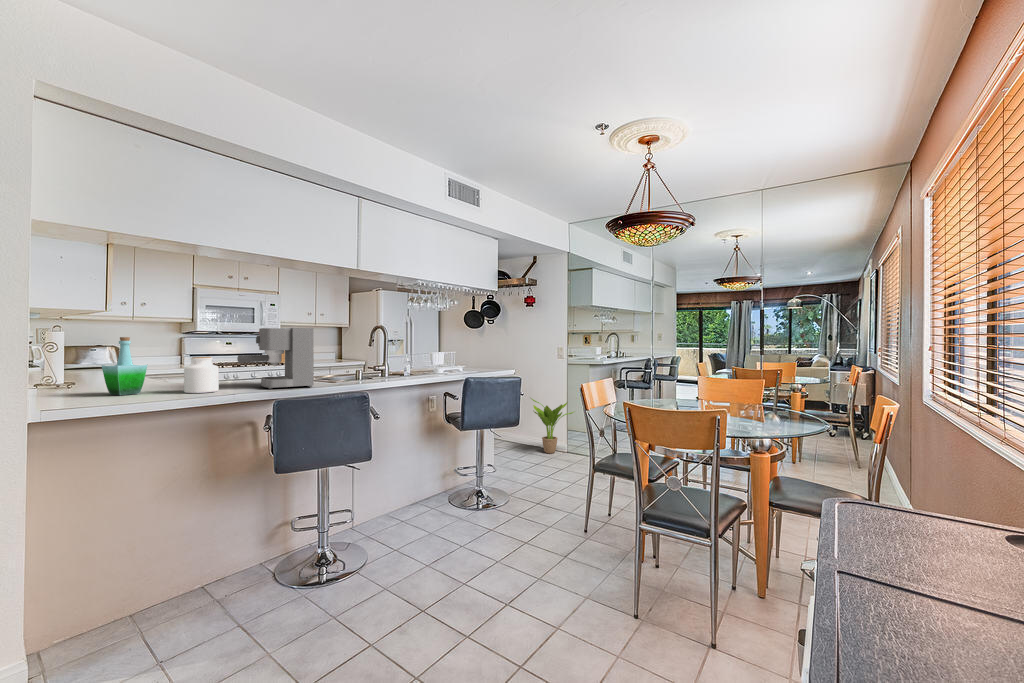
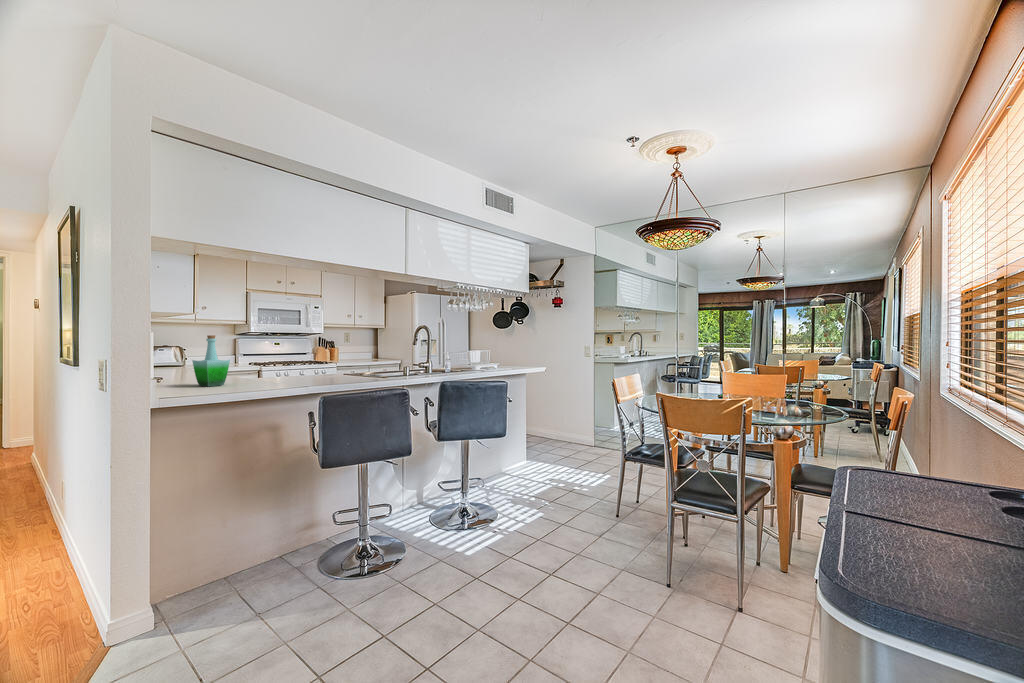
coffee maker: present [237,328,314,389] -> none [304,327,369,382]
jar: present [184,357,219,393] -> none [260,353,289,385]
potted plant: present [531,398,574,453] -> none [557,392,603,447]

